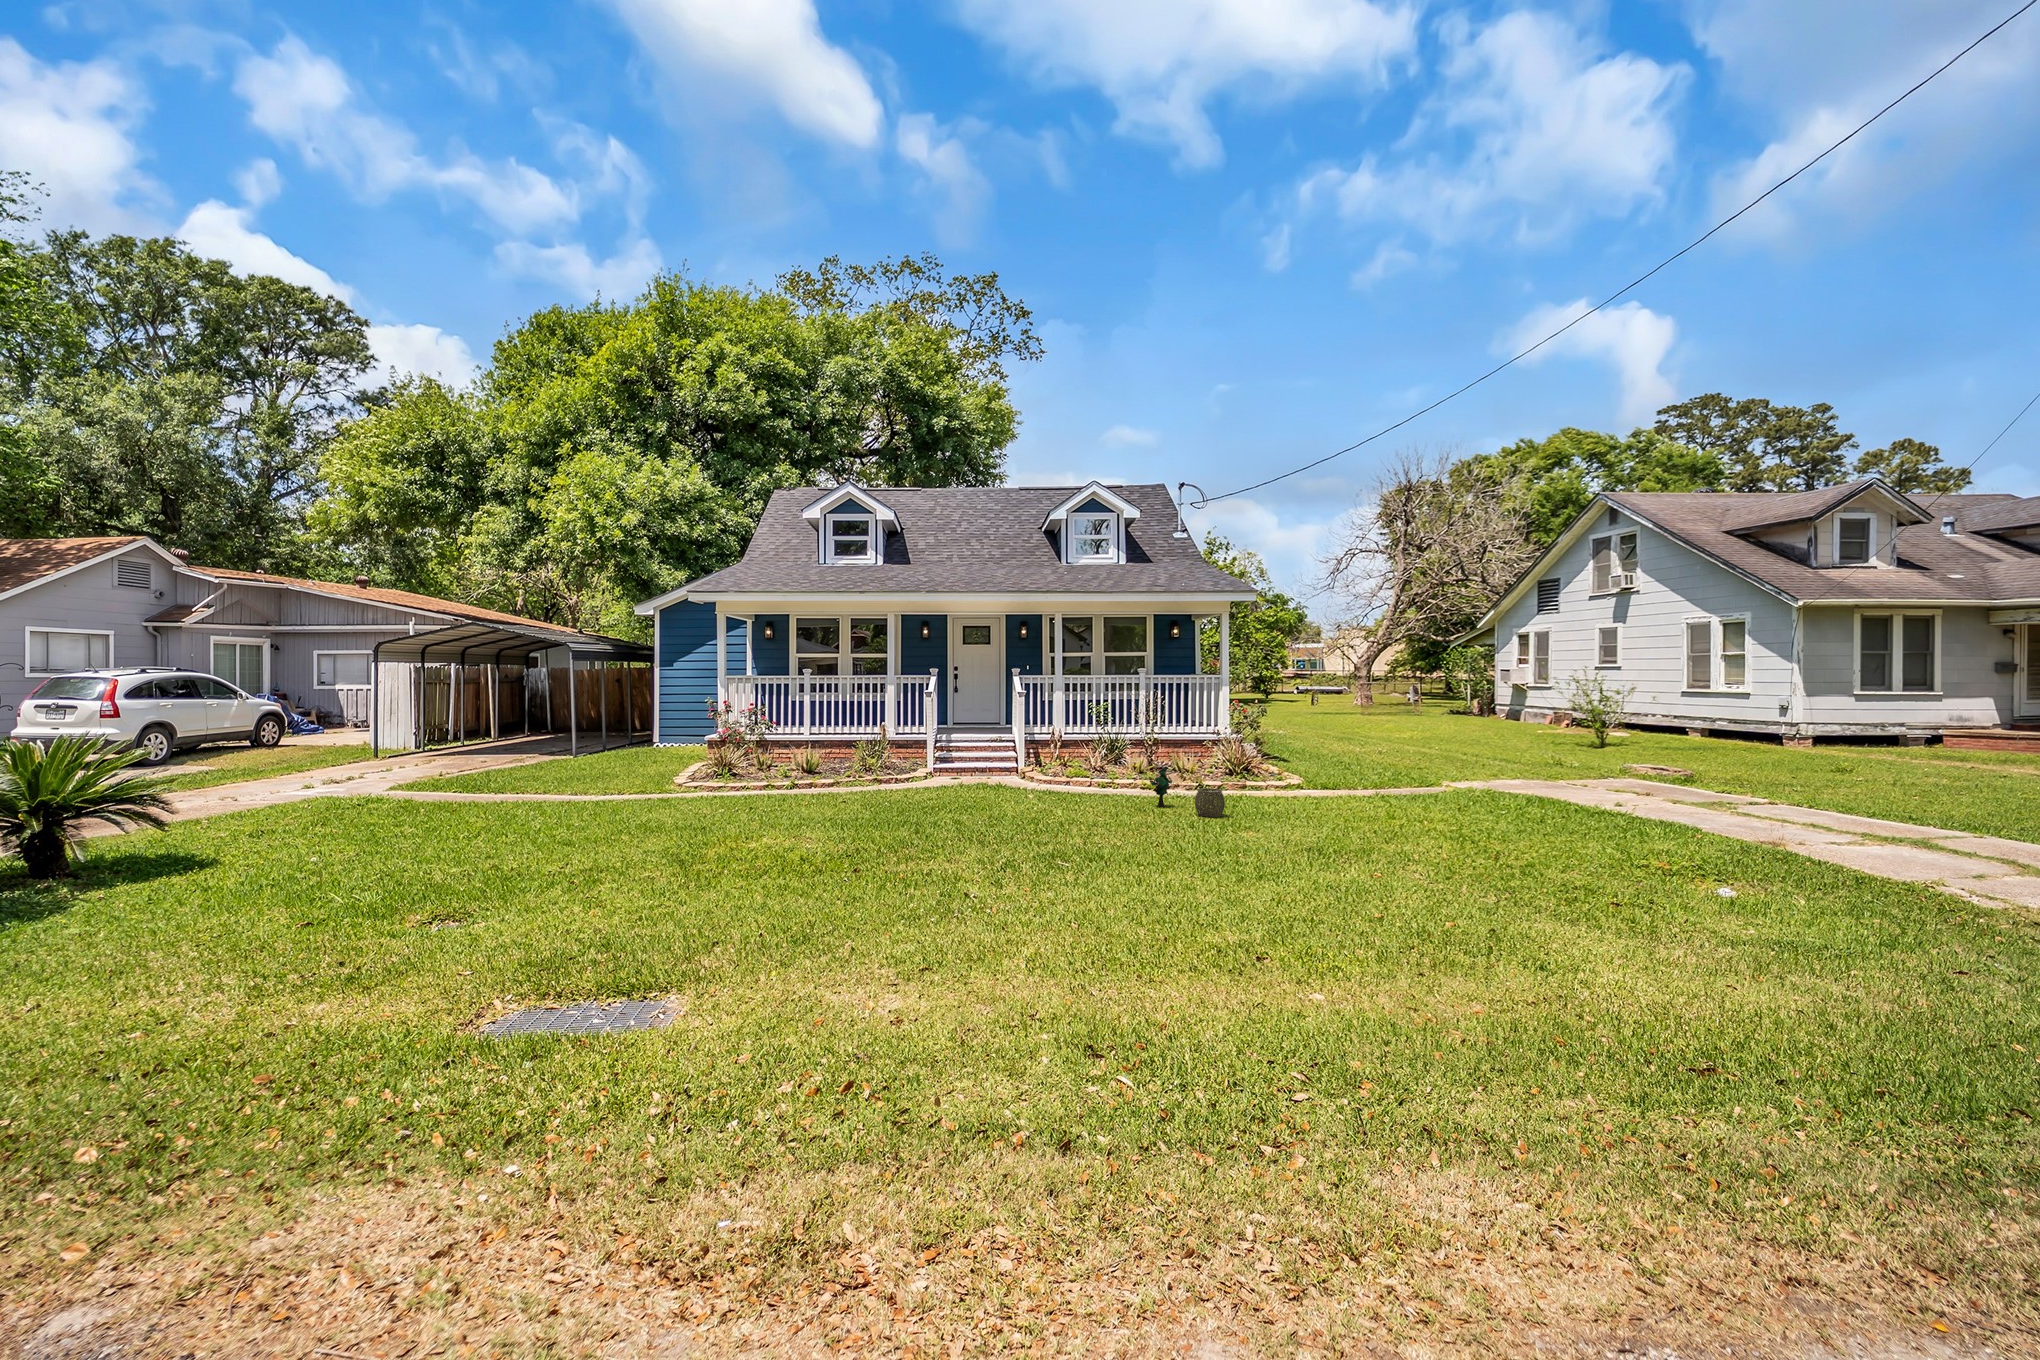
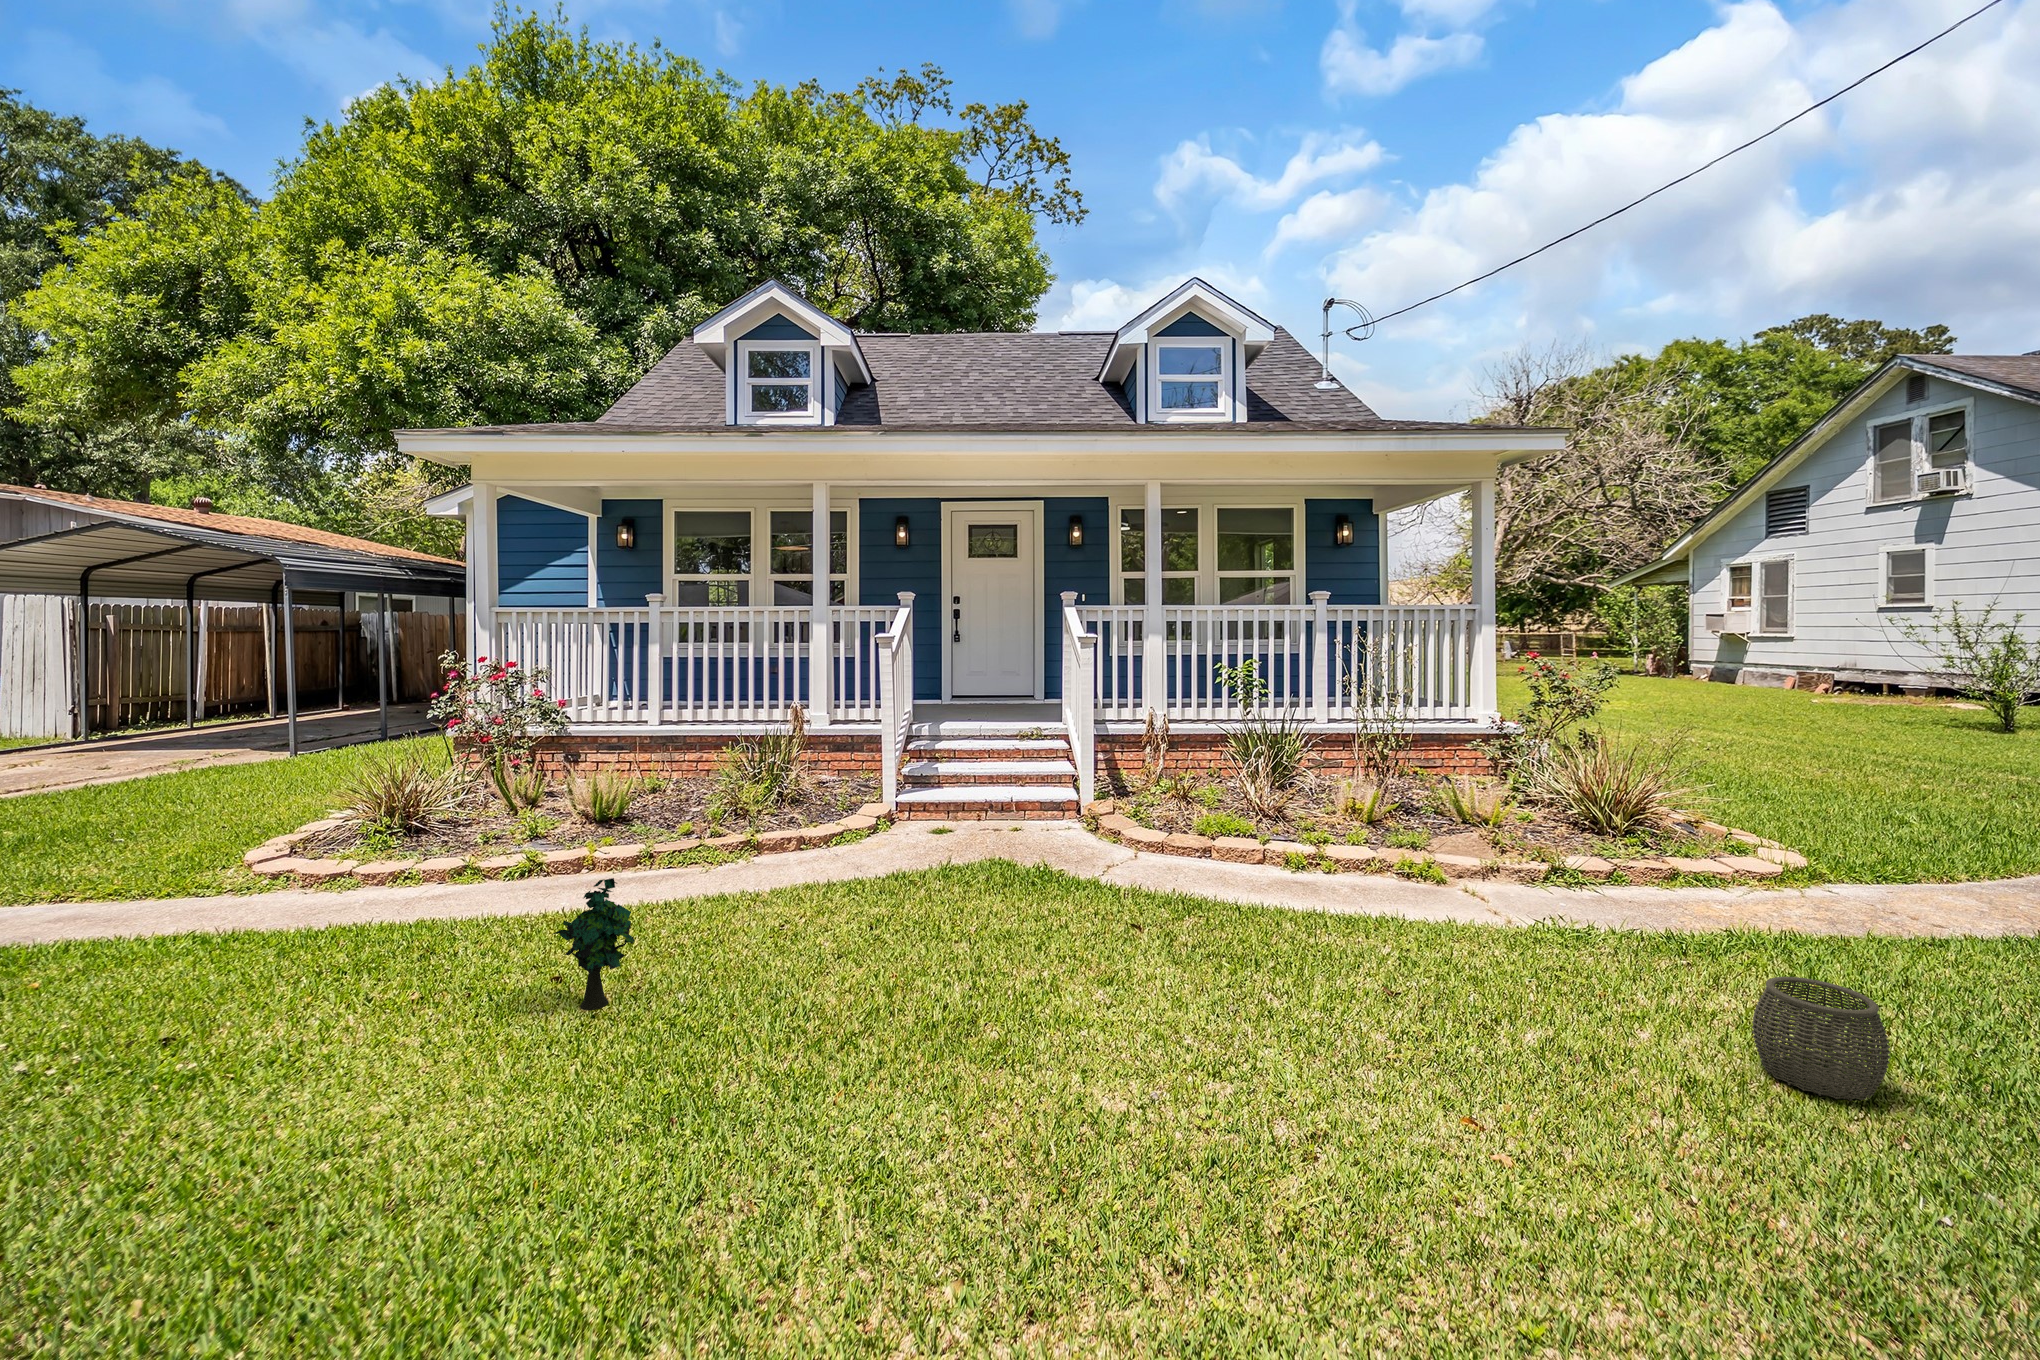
decorative plant: present [1150,767,1172,807] -> present [552,878,635,1010]

